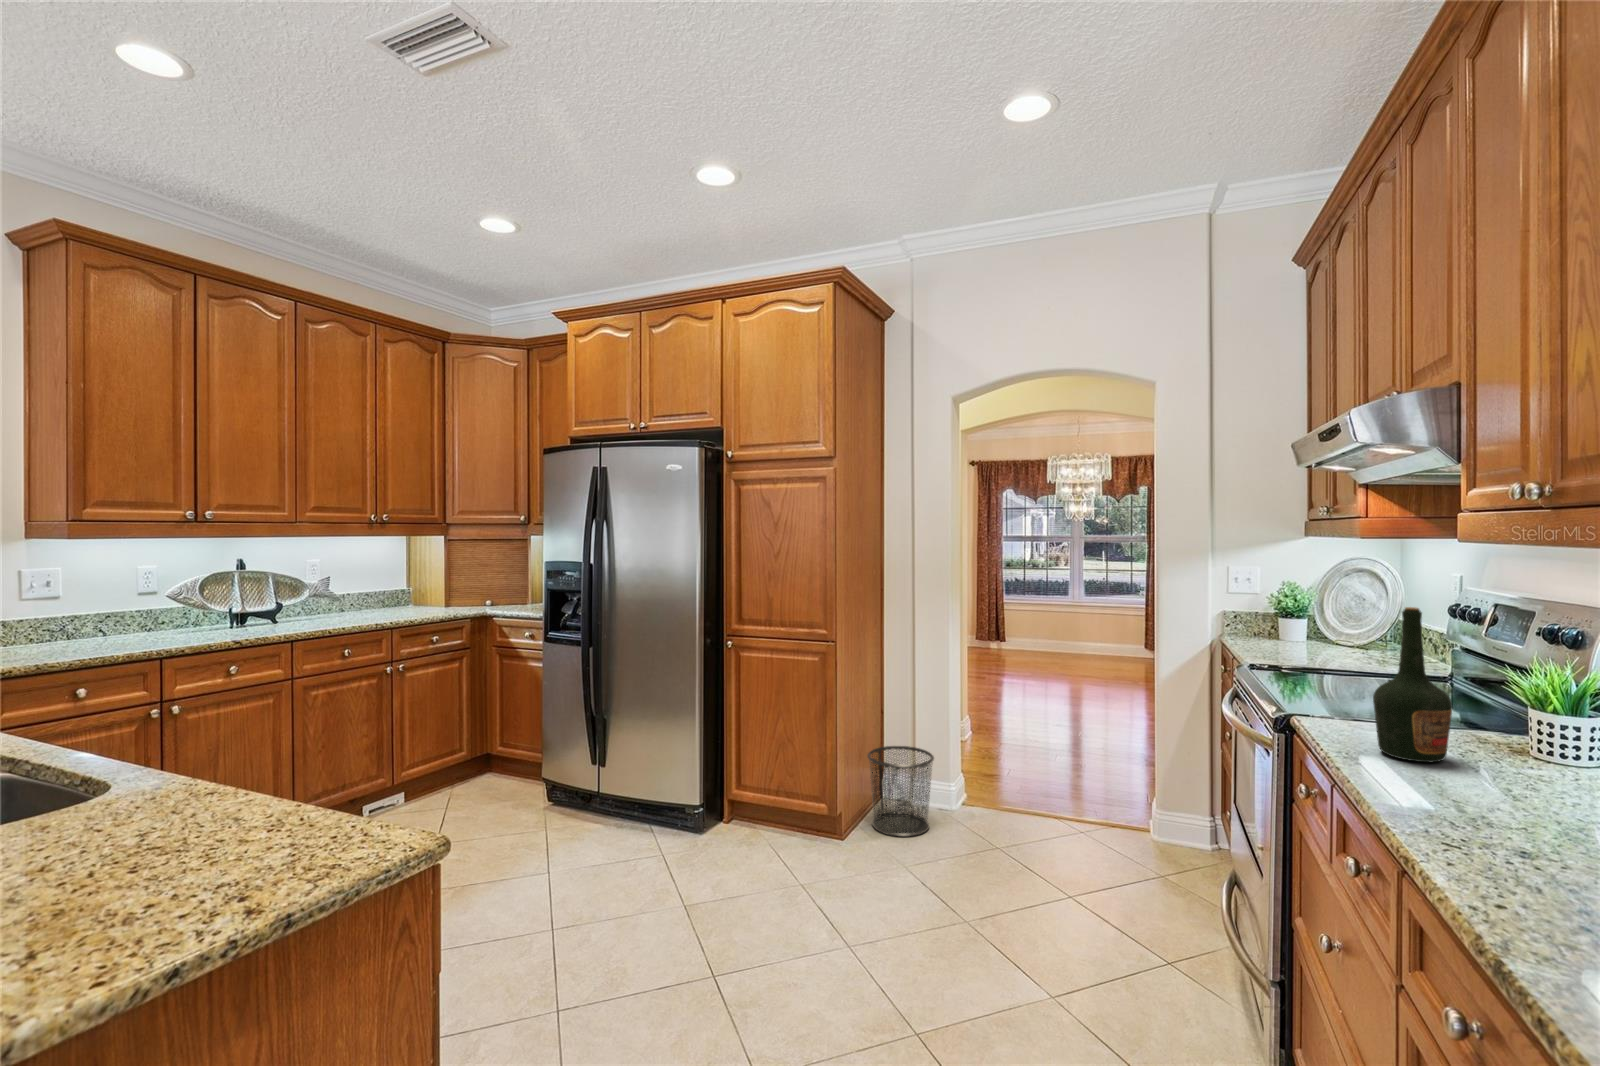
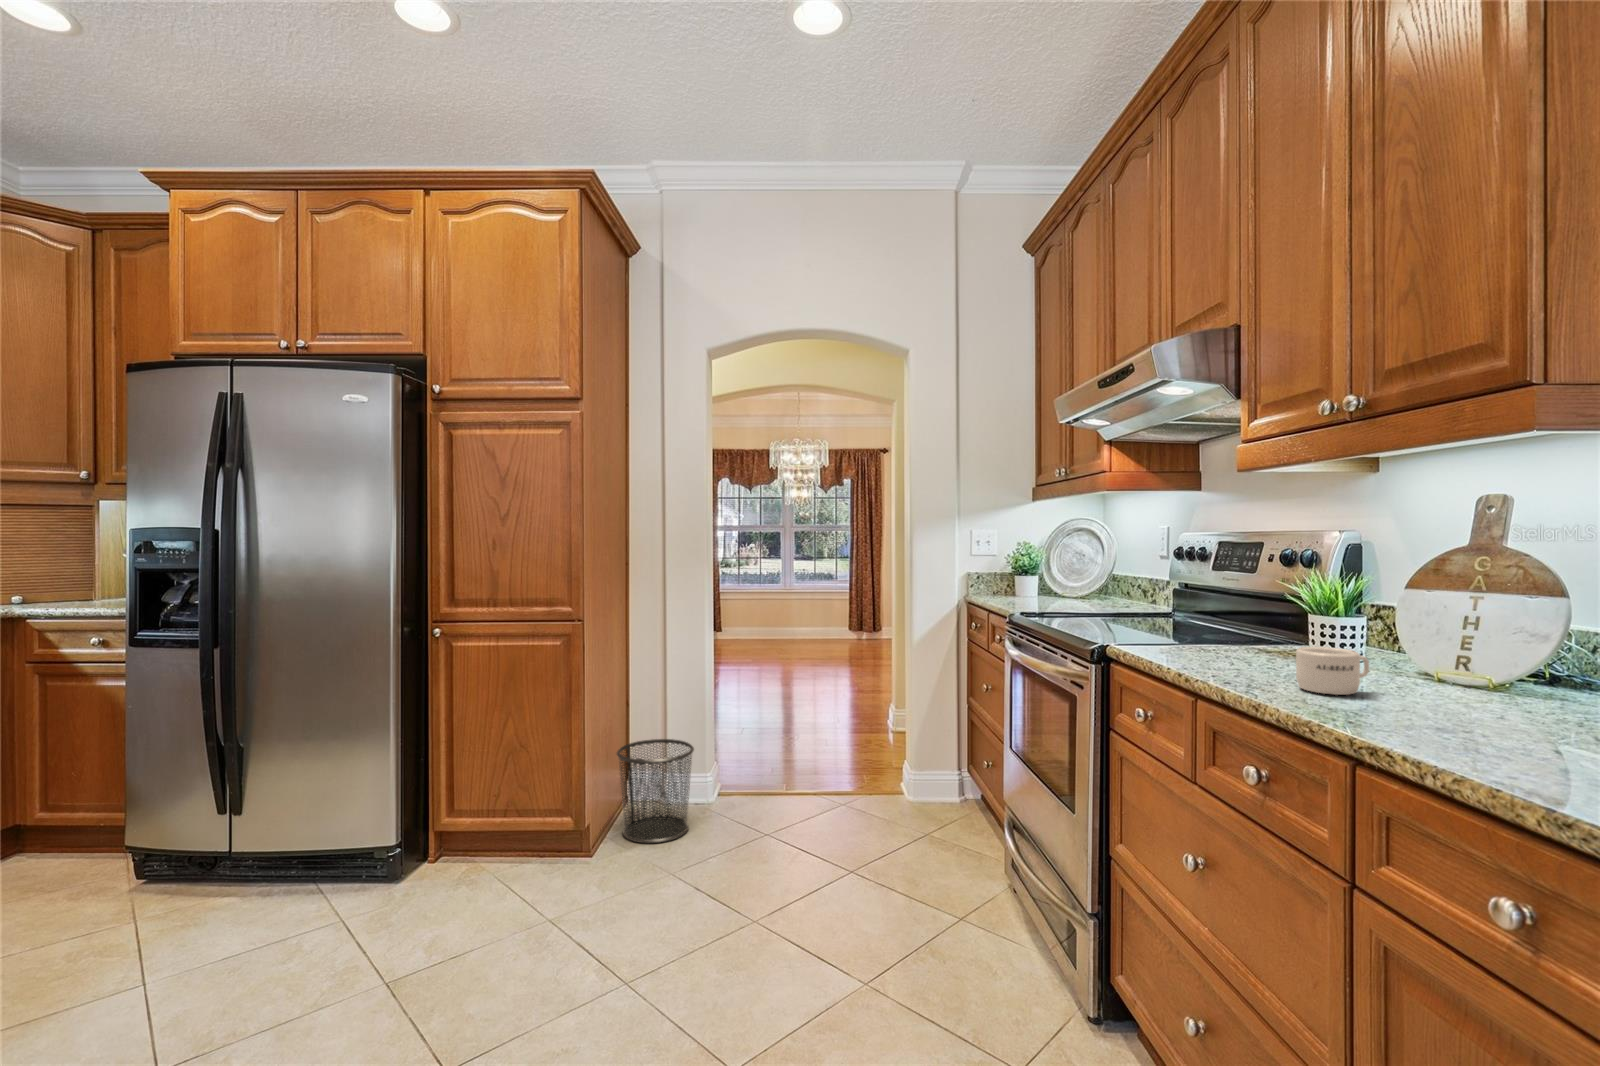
bottle: present [1373,607,1453,762] -> none [1207,523,1276,670]
mug: none [1436,747,1527,804] -> present [1296,647,1369,695]

